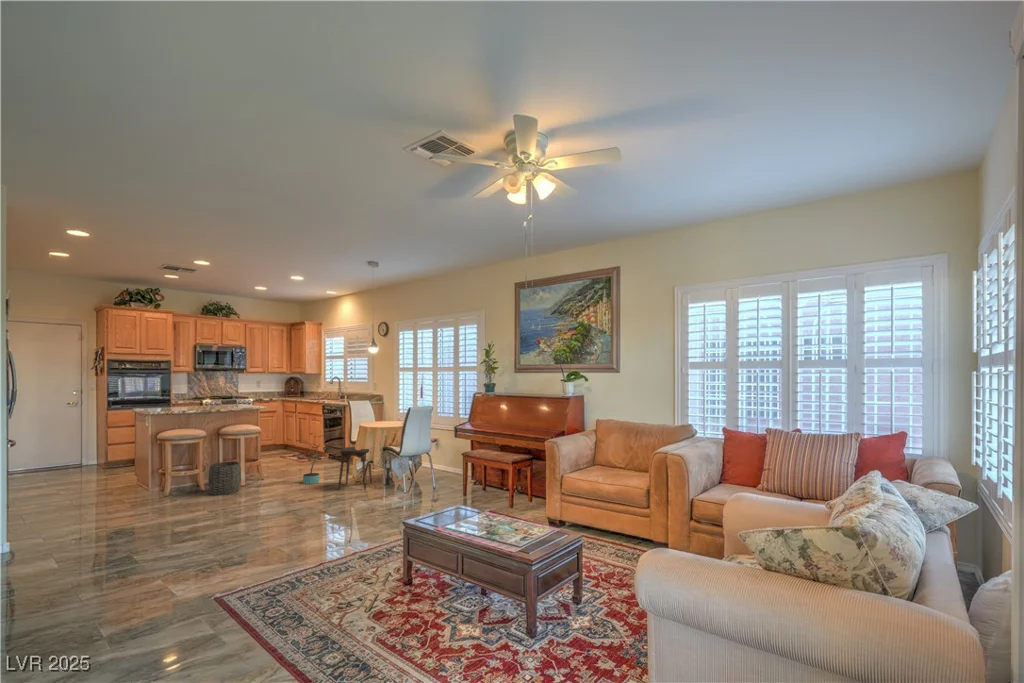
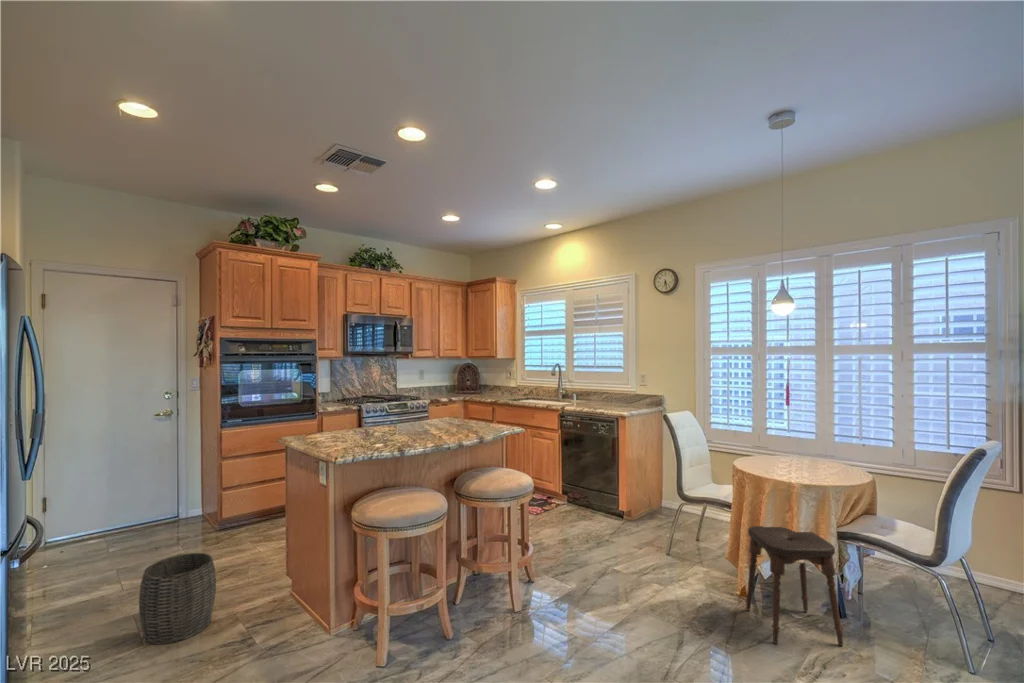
potted plant: present [297,433,327,484] -> none [628,487,695,607]
woven basket: present [208,462,241,495] -> present [139,553,216,645]

